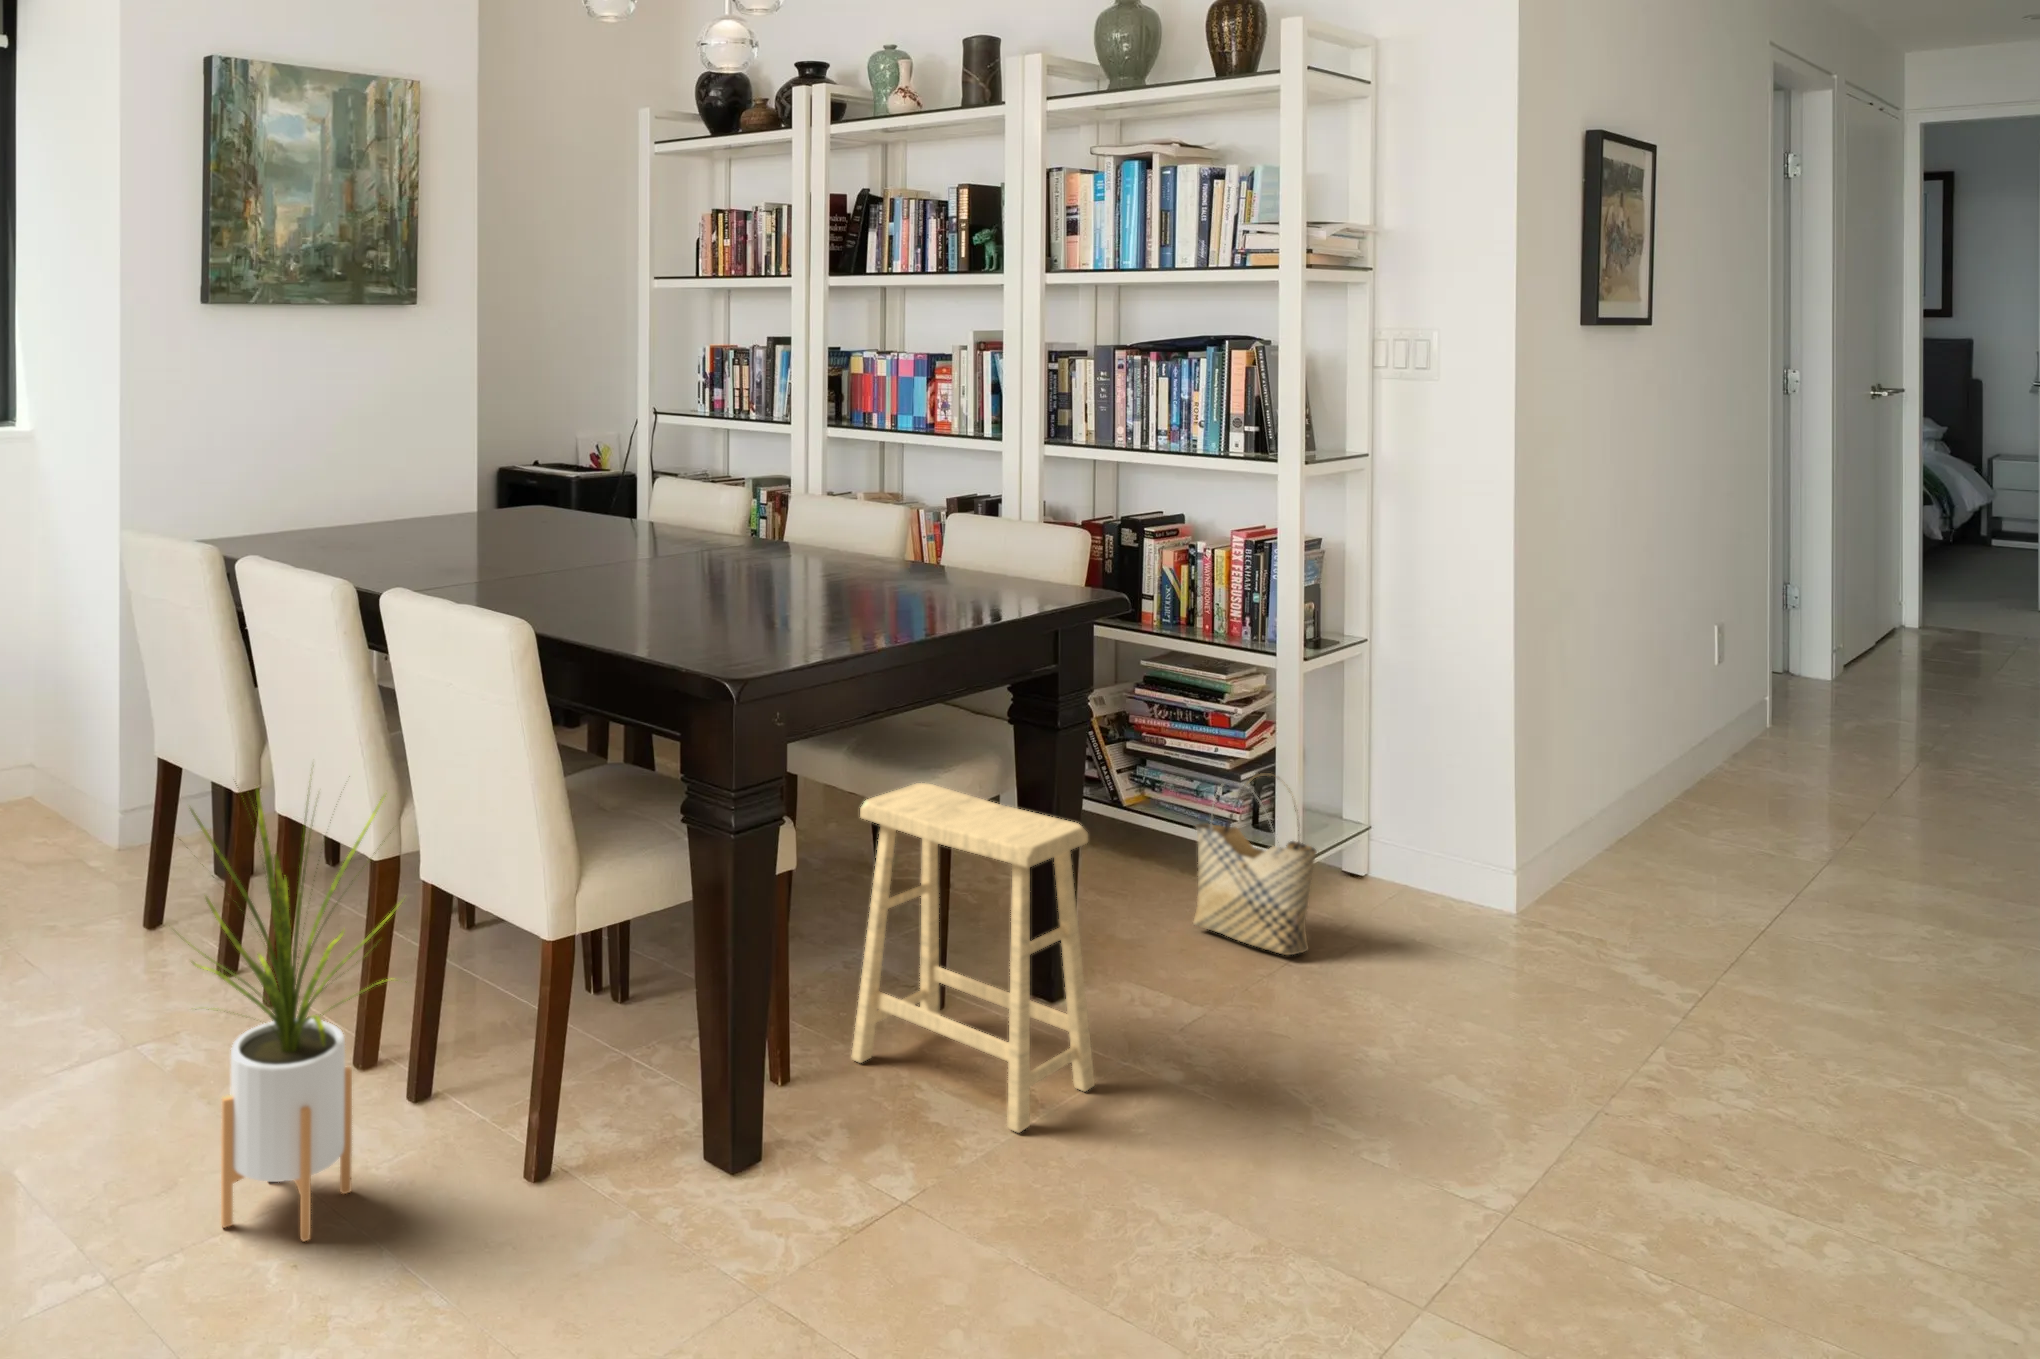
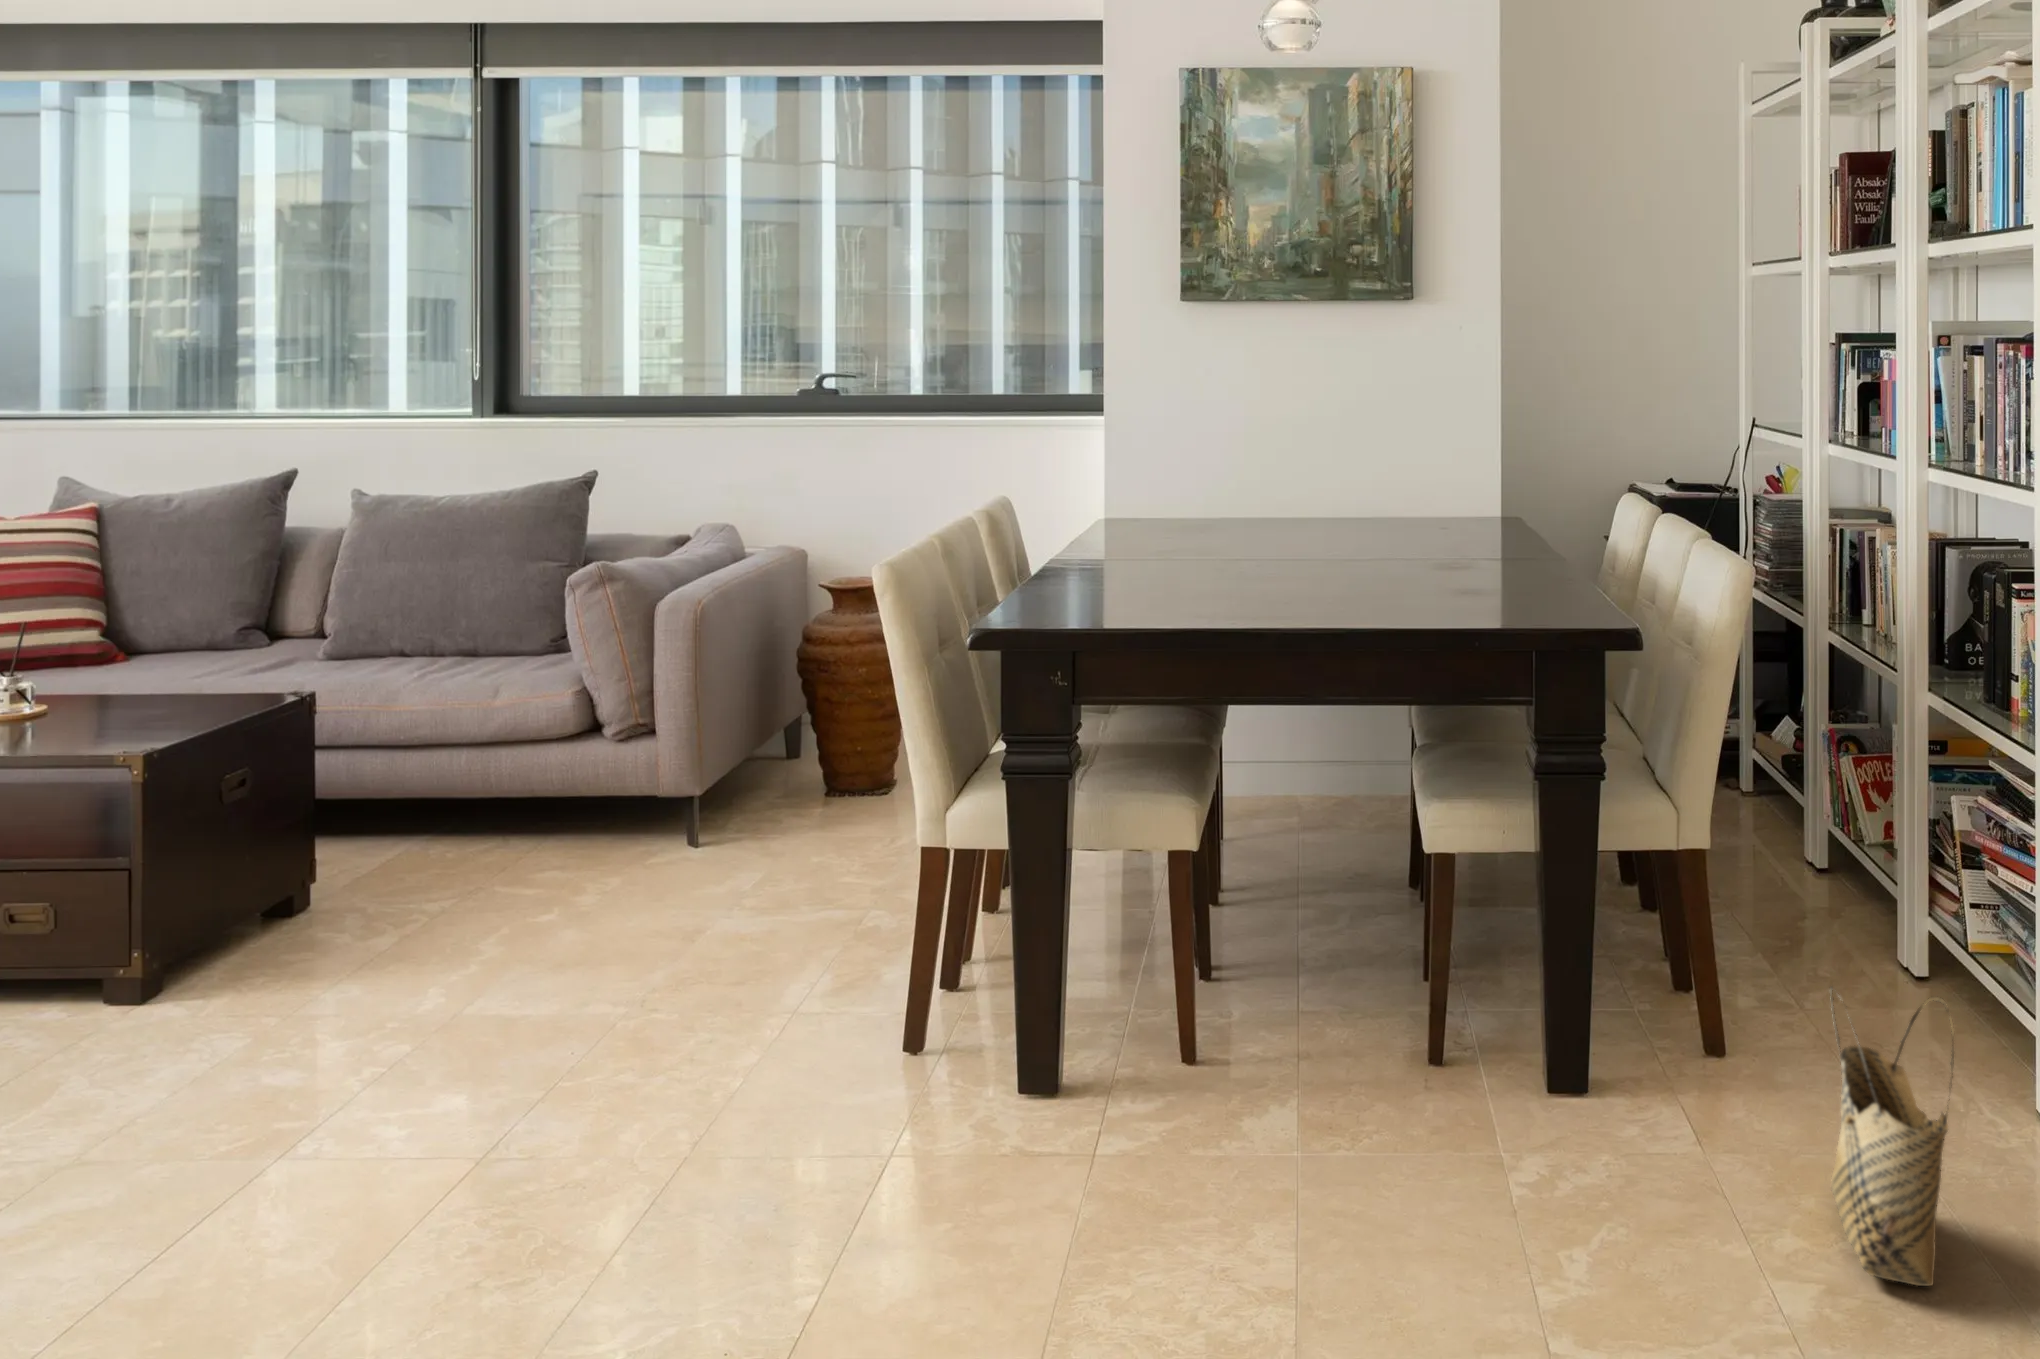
house plant: present [188,775,402,1241] -> none [522,693,751,1088]
footstool: present [852,783,1095,1133] -> none [1138,858,1319,1281]

